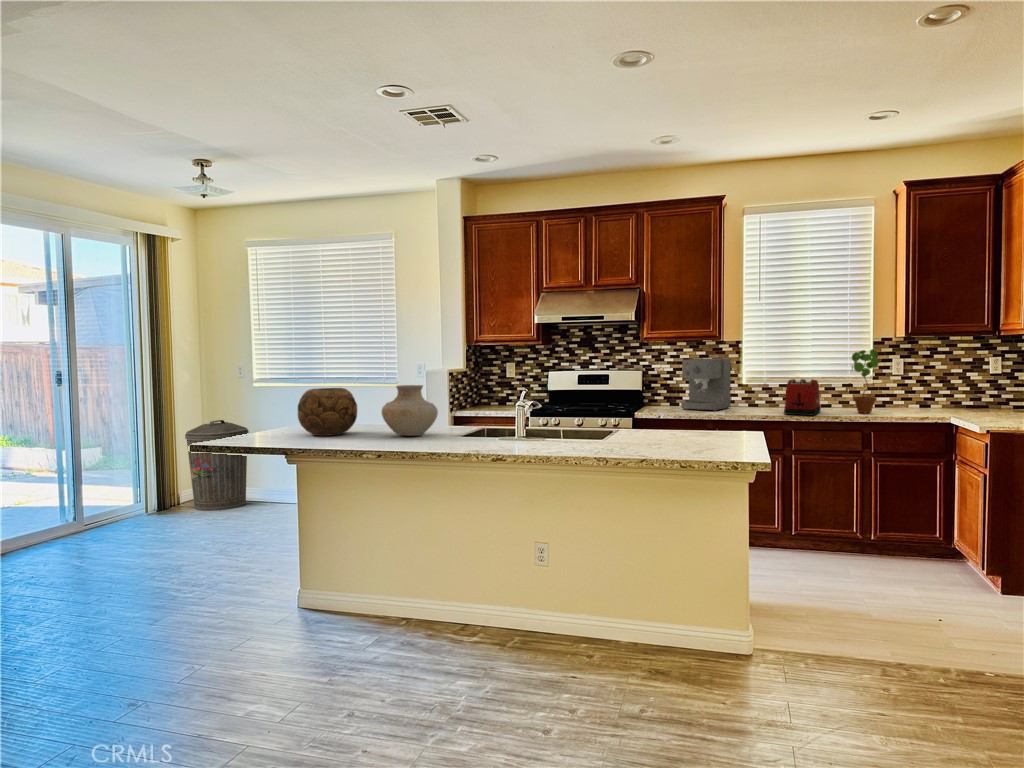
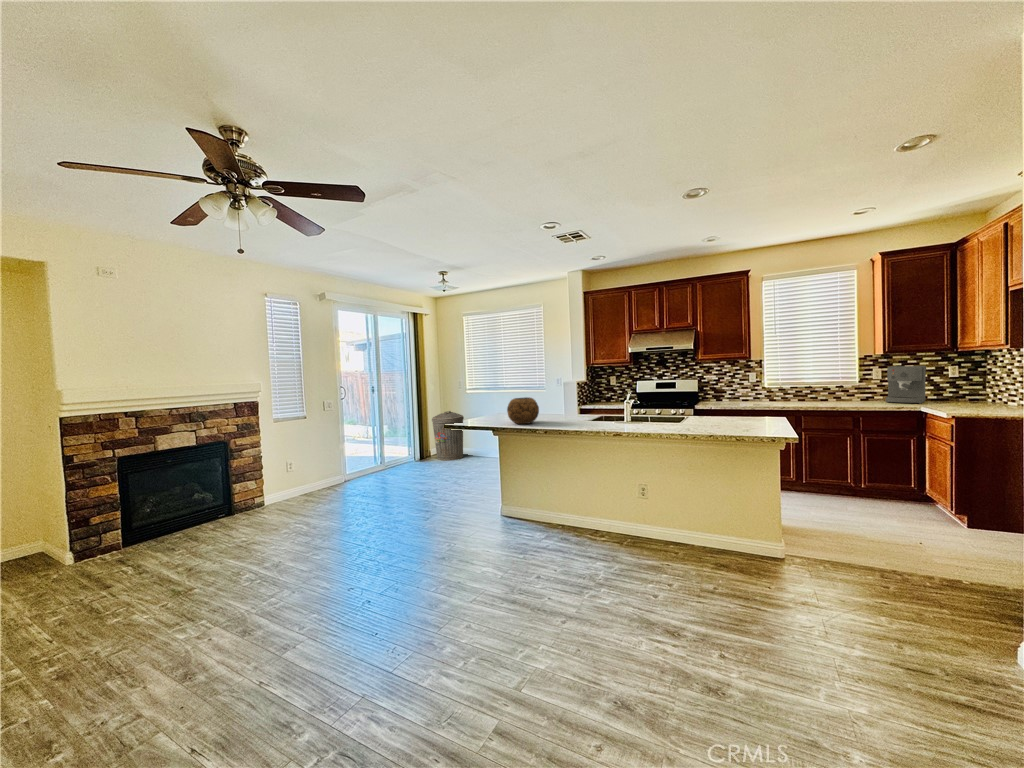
potted plant: present [852,349,878,413] -> none [845,364,865,405]
coffee maker: present [681,358,731,411] -> present [886,366,926,404]
toaster: present [784,379,821,416] -> none [797,384,823,408]
vase: present [382,385,438,436] -> none [554,396,585,424]

